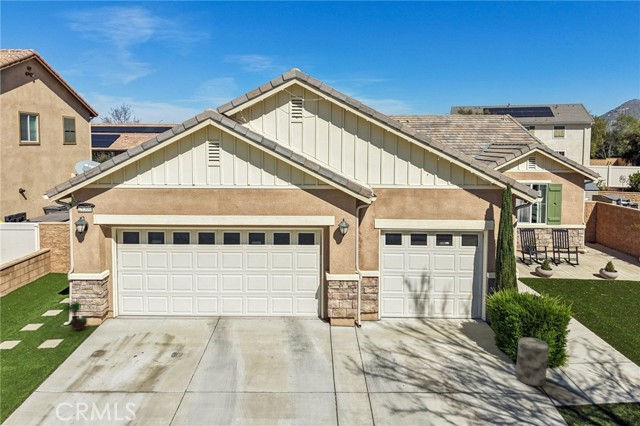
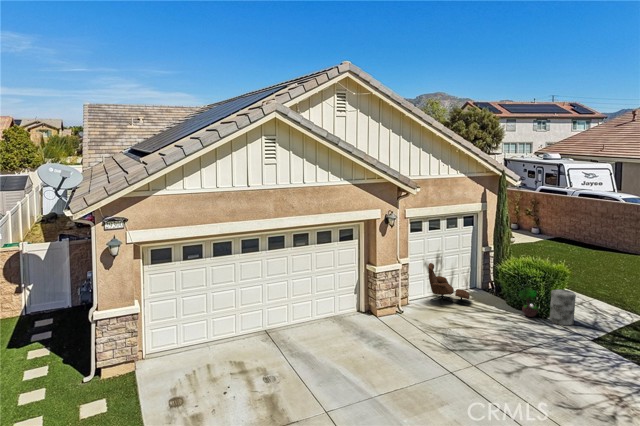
lounge chair: none [403,281,450,334] -> present [428,263,470,305]
potted tree: present [64,300,87,330] -> present [519,289,538,317]

